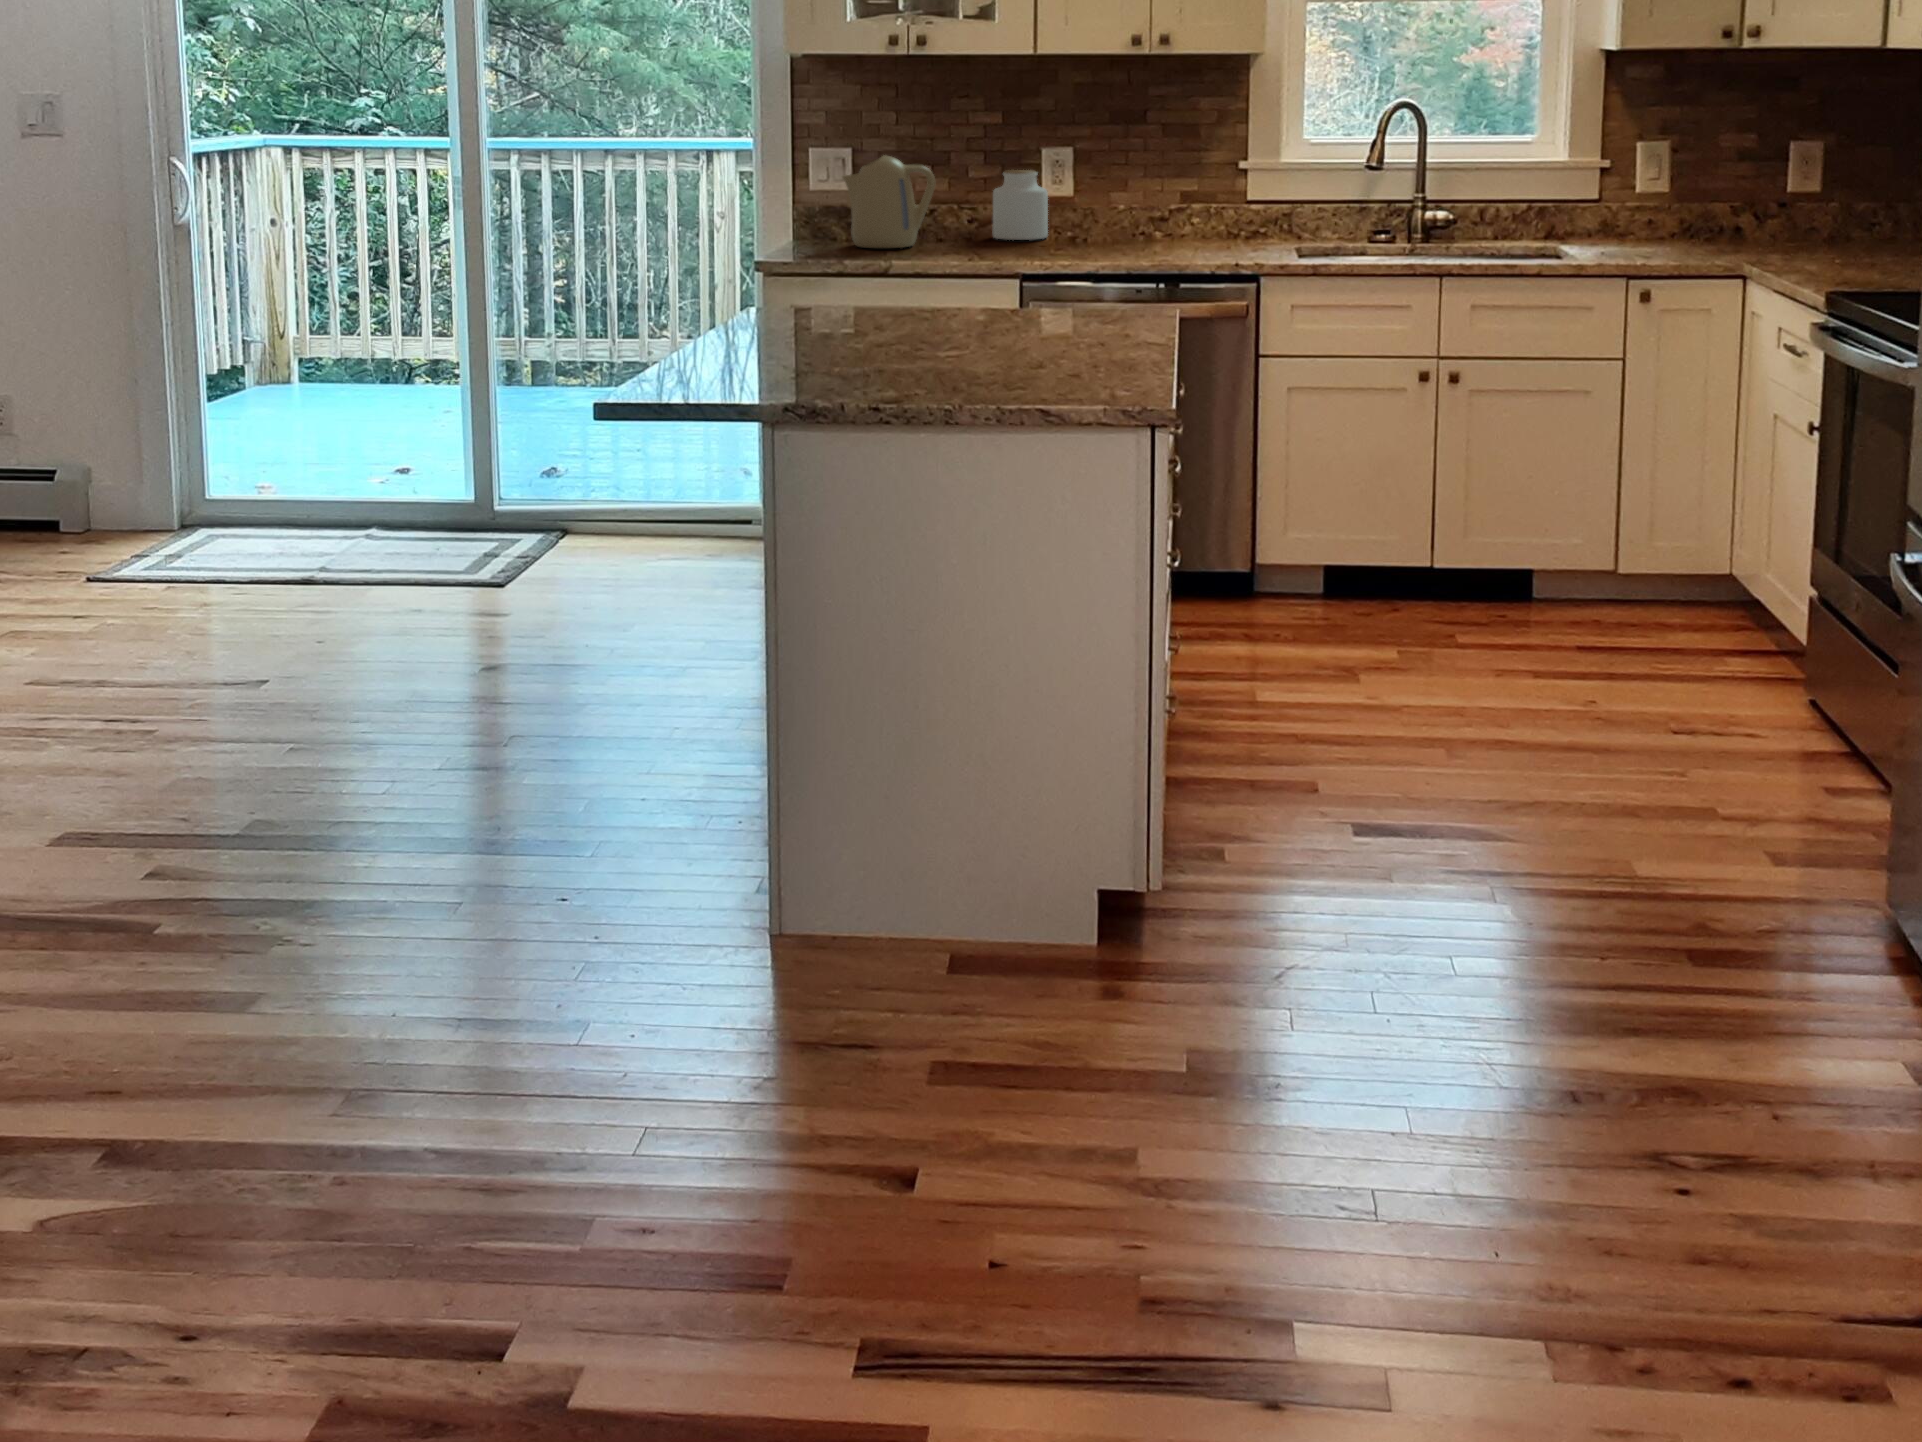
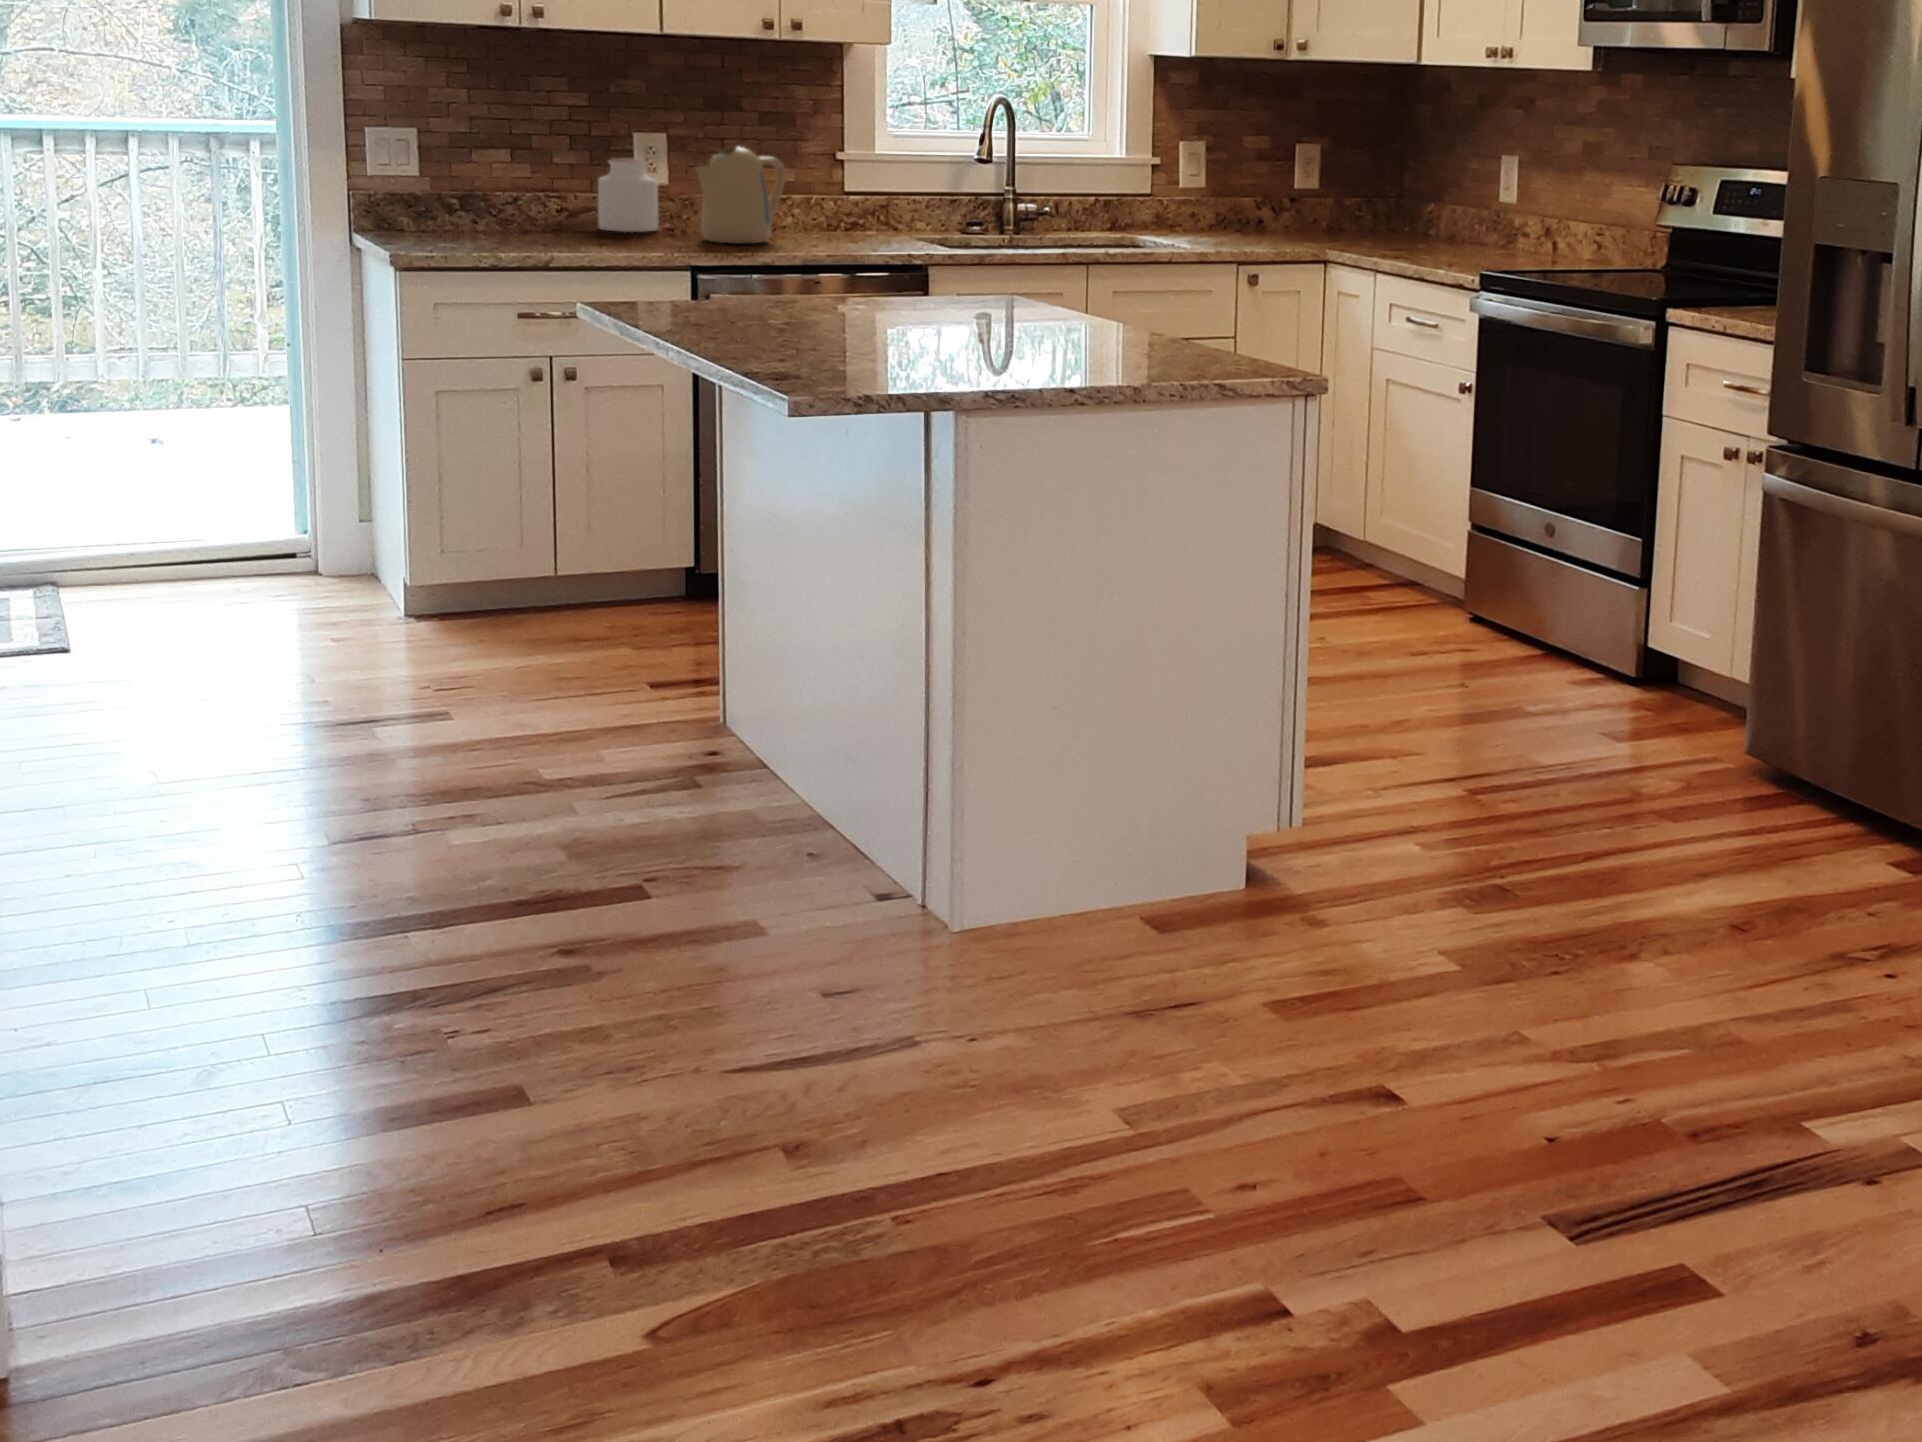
kettle: present [842,155,935,248] -> present [695,146,786,243]

